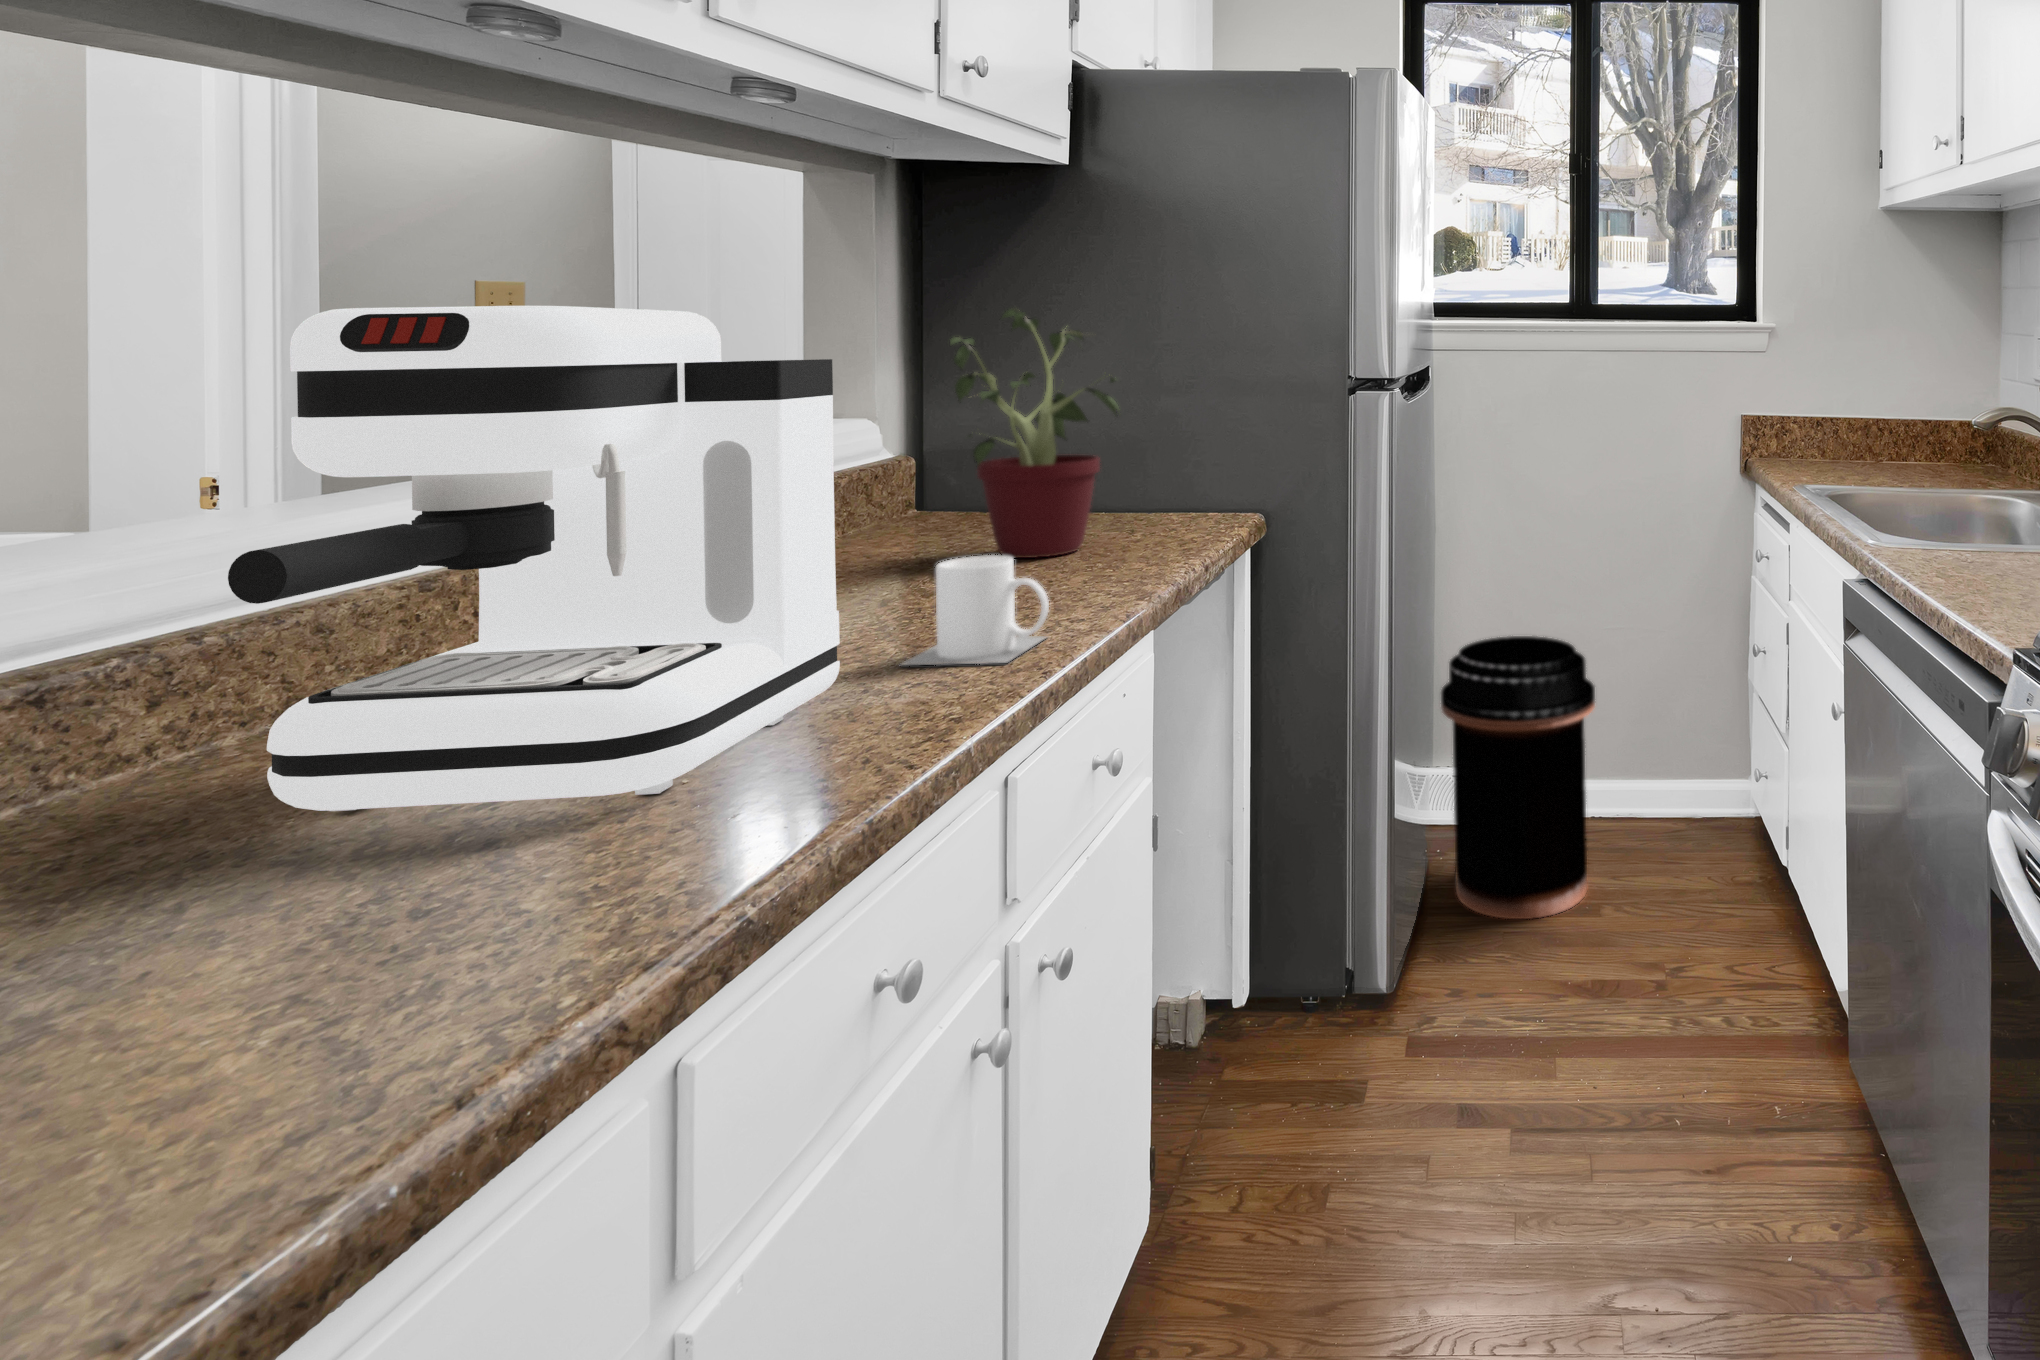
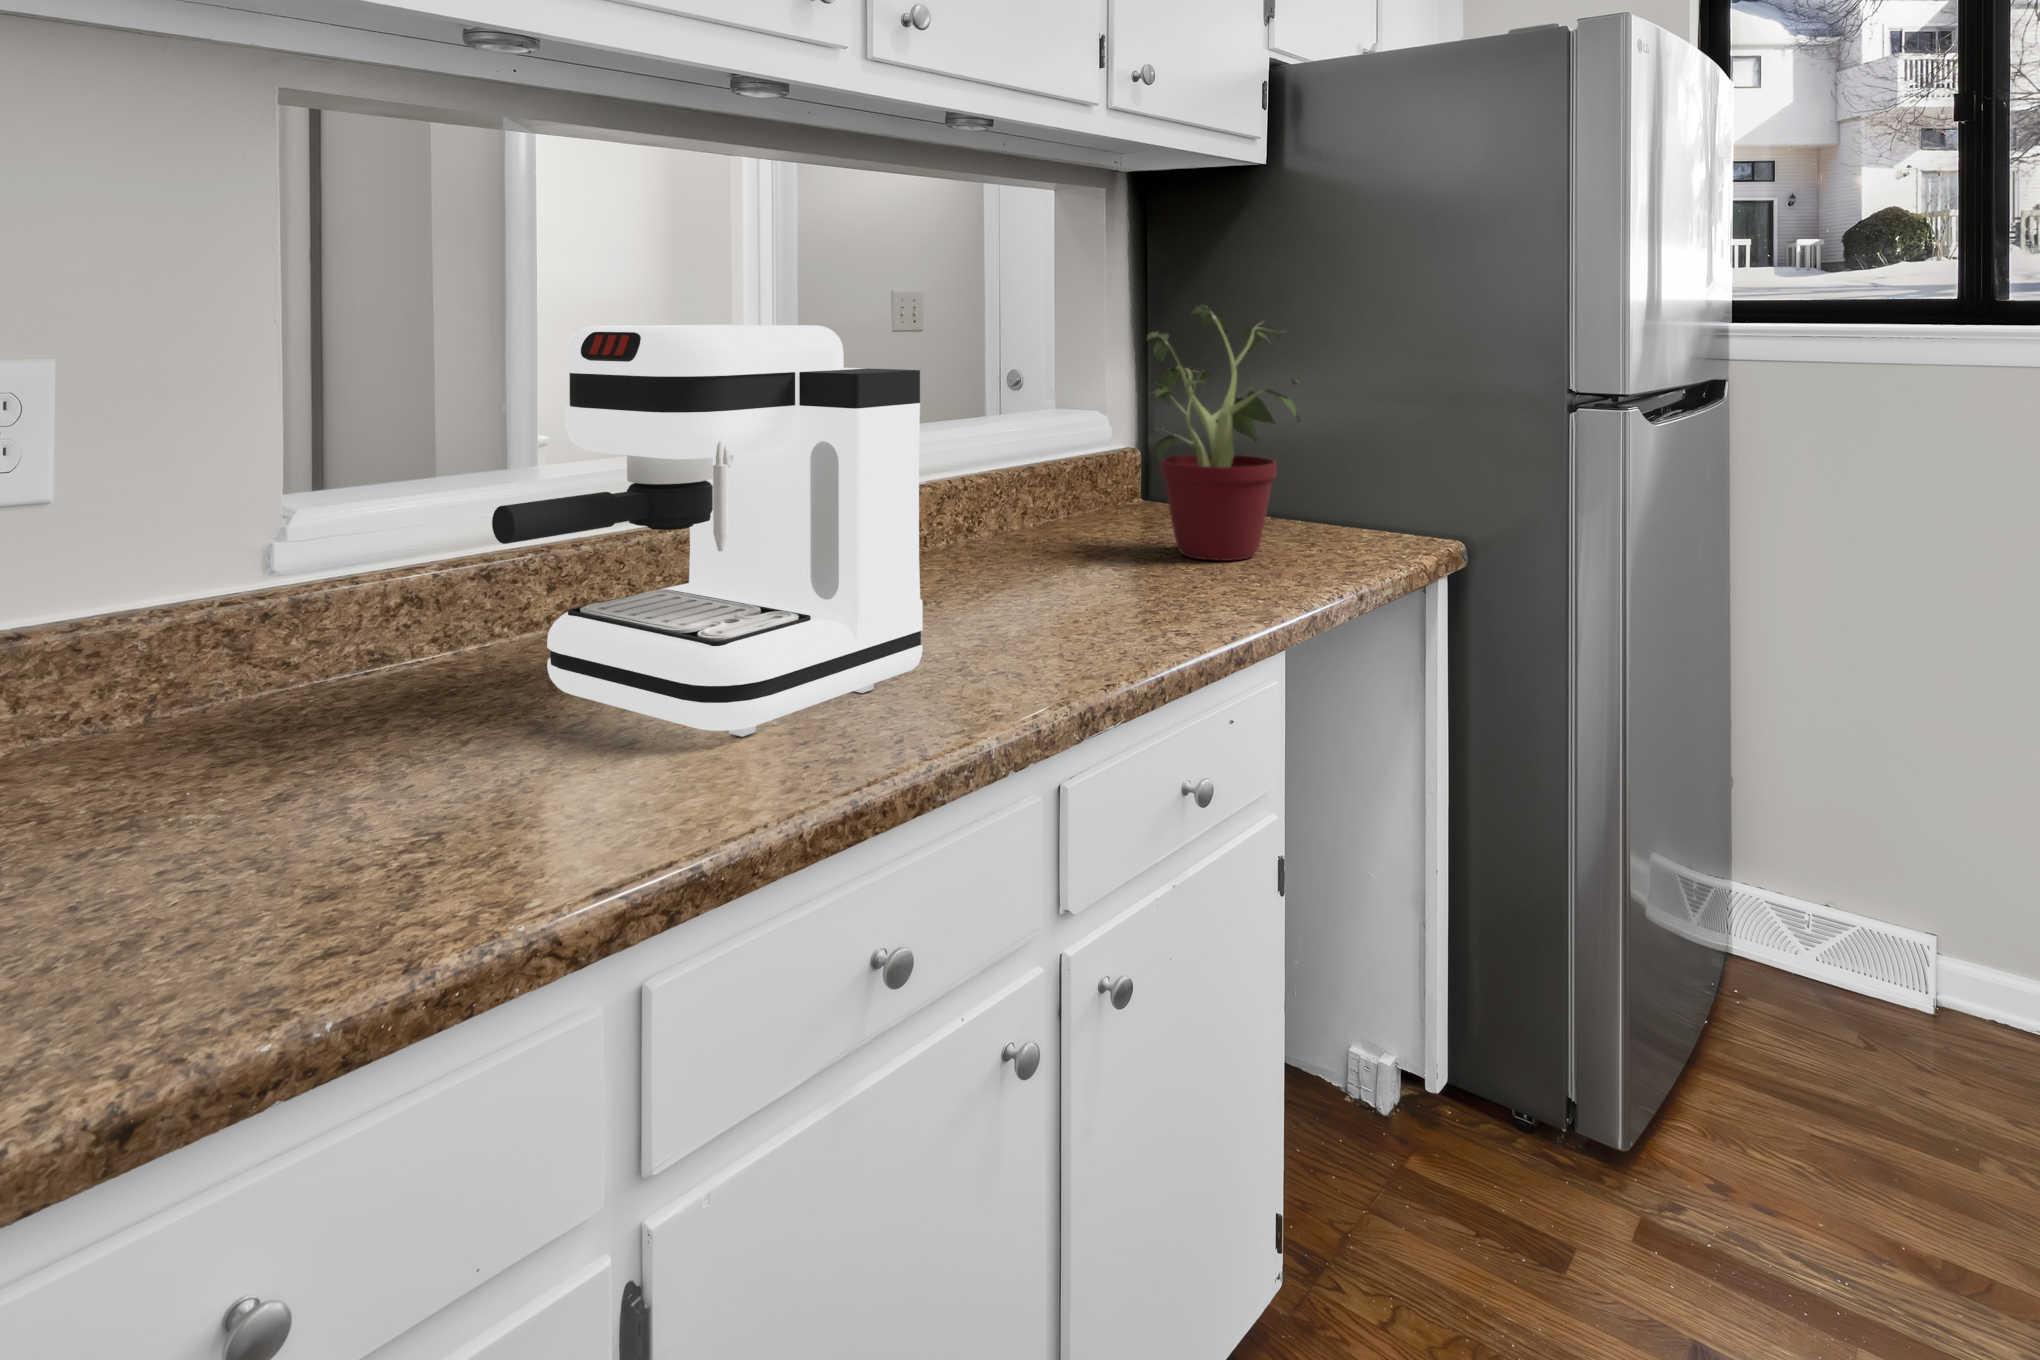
mug: present [900,555,1049,665] -> none [993,561,1137,674]
trash can: present [1441,636,1595,919] -> none [1741,739,1991,1140]

